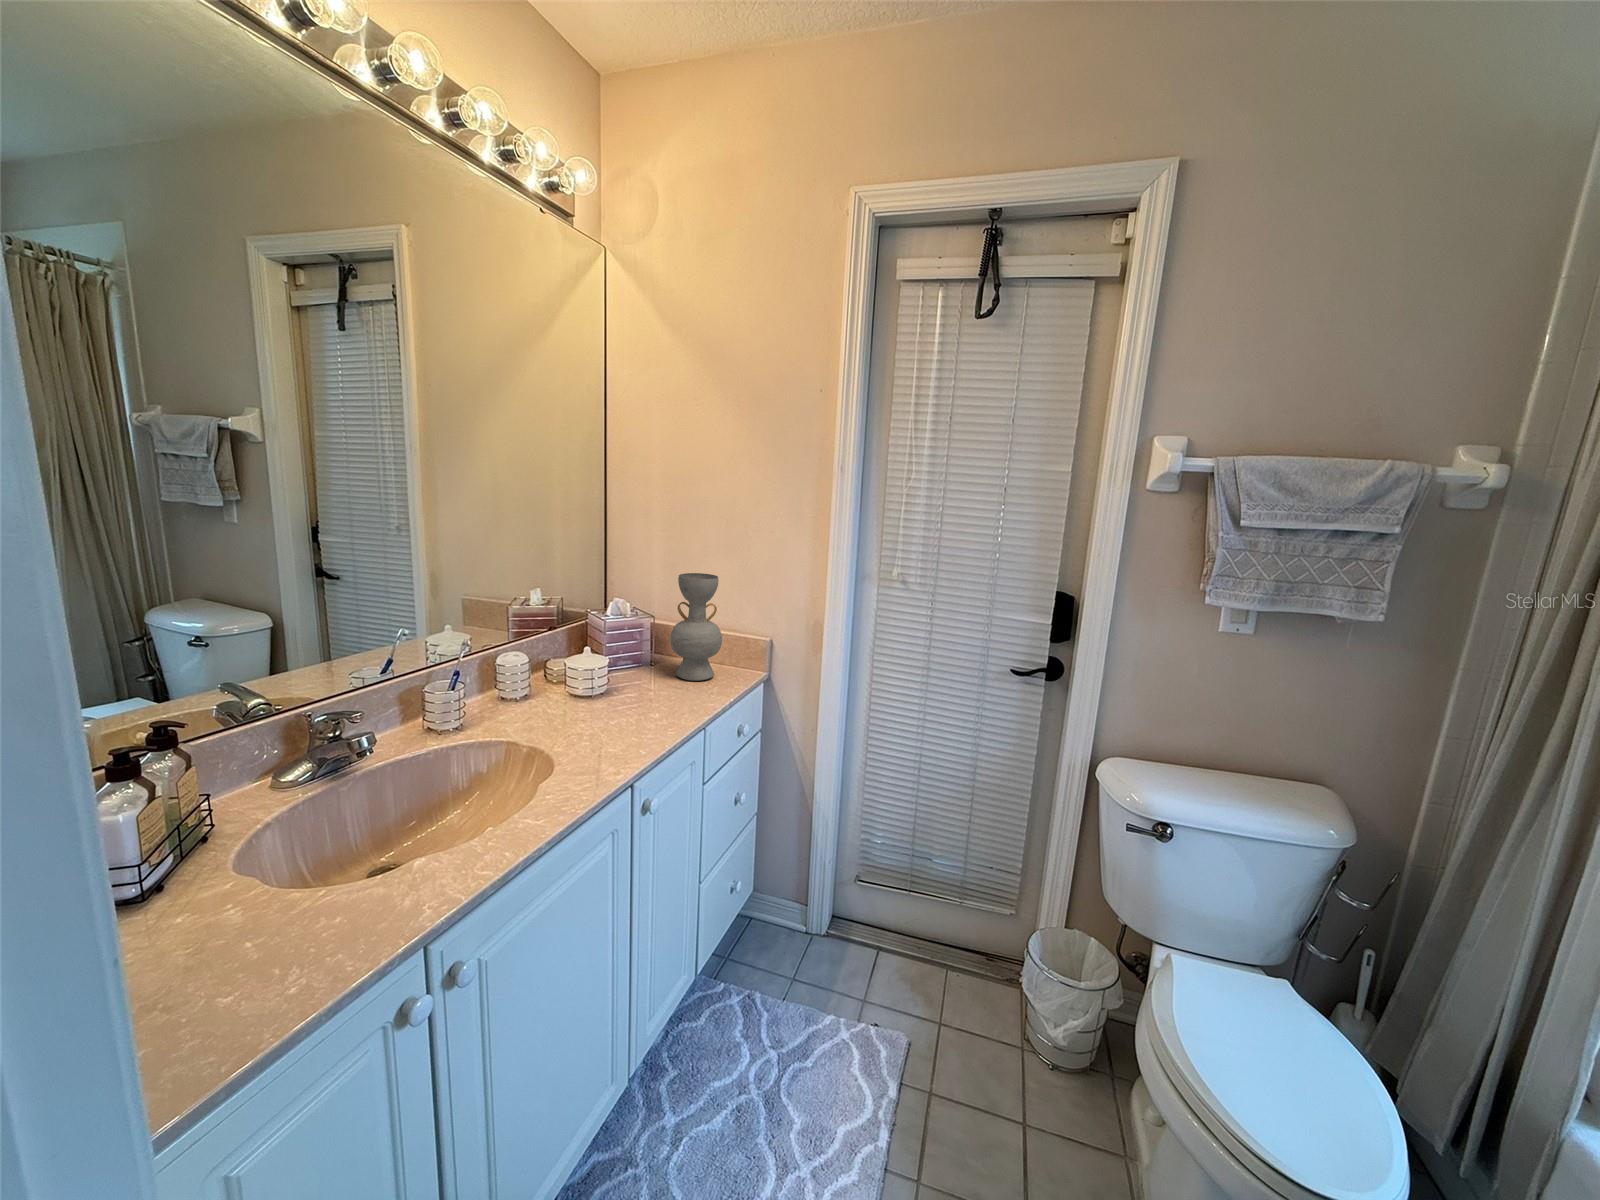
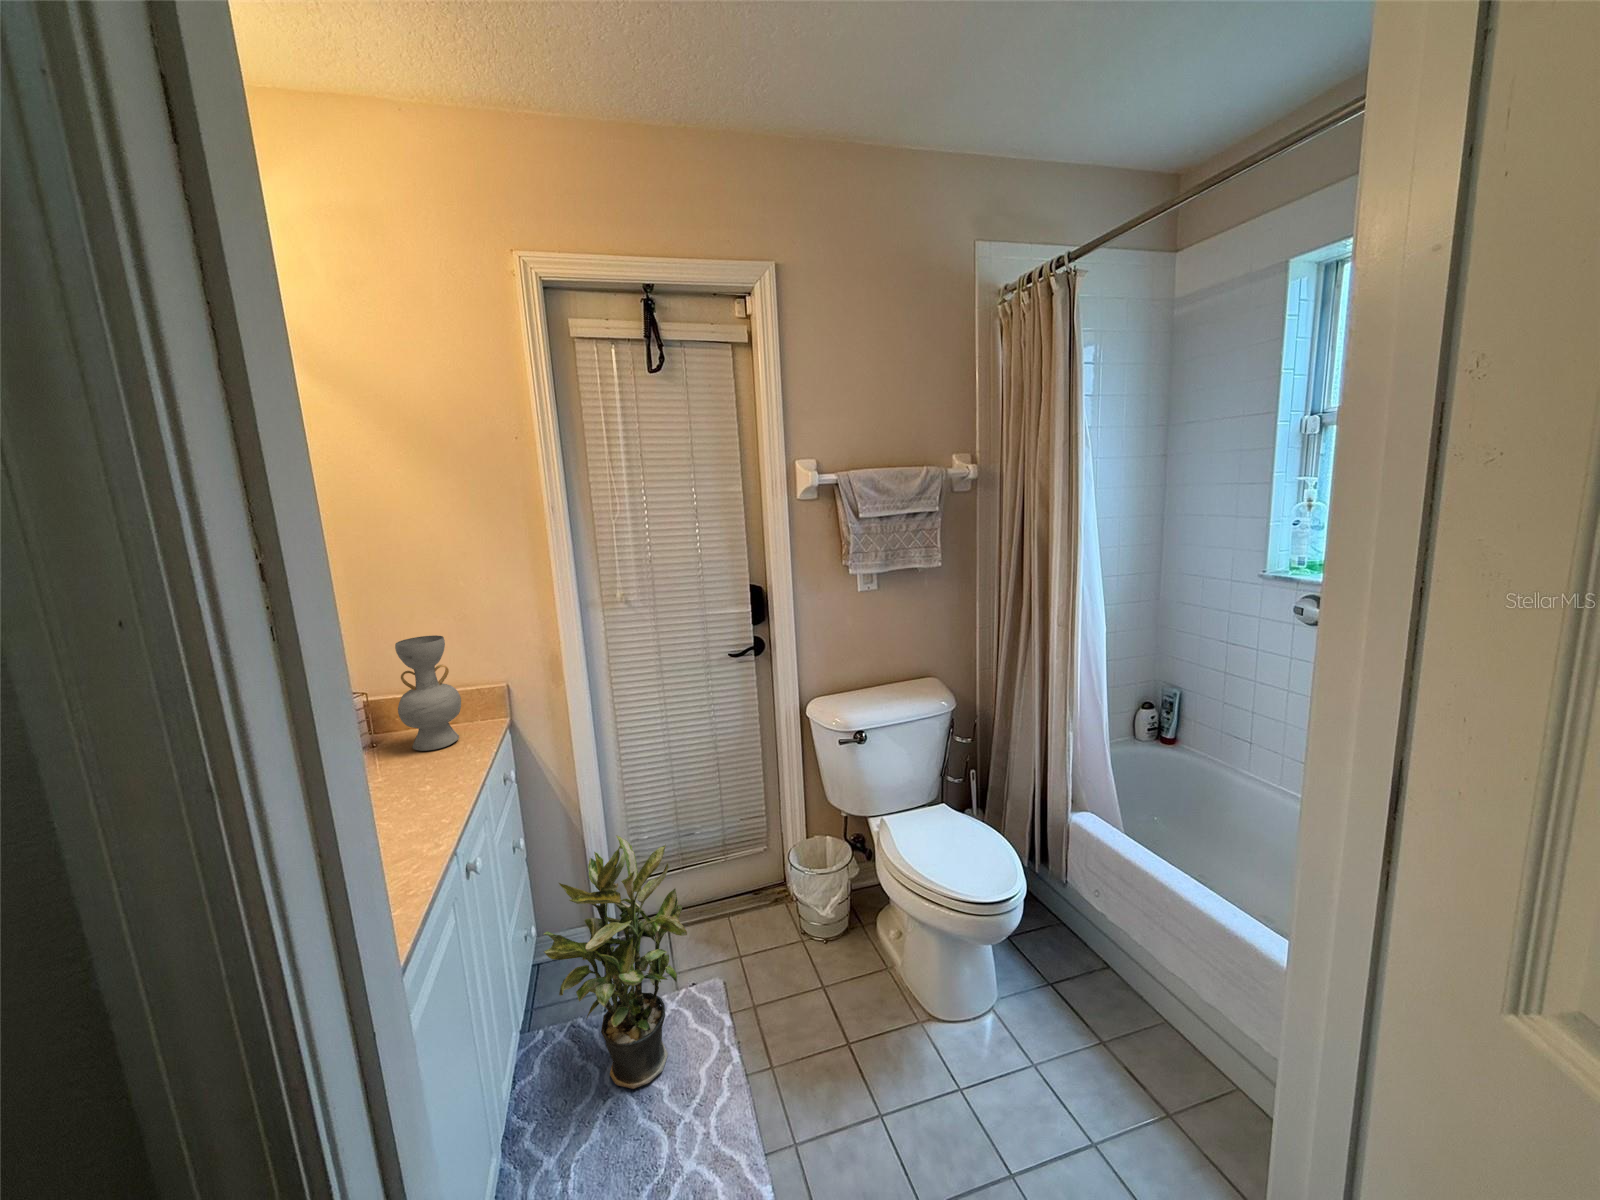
potted plant: none [717,826,865,1104] -> present [544,835,687,1089]

